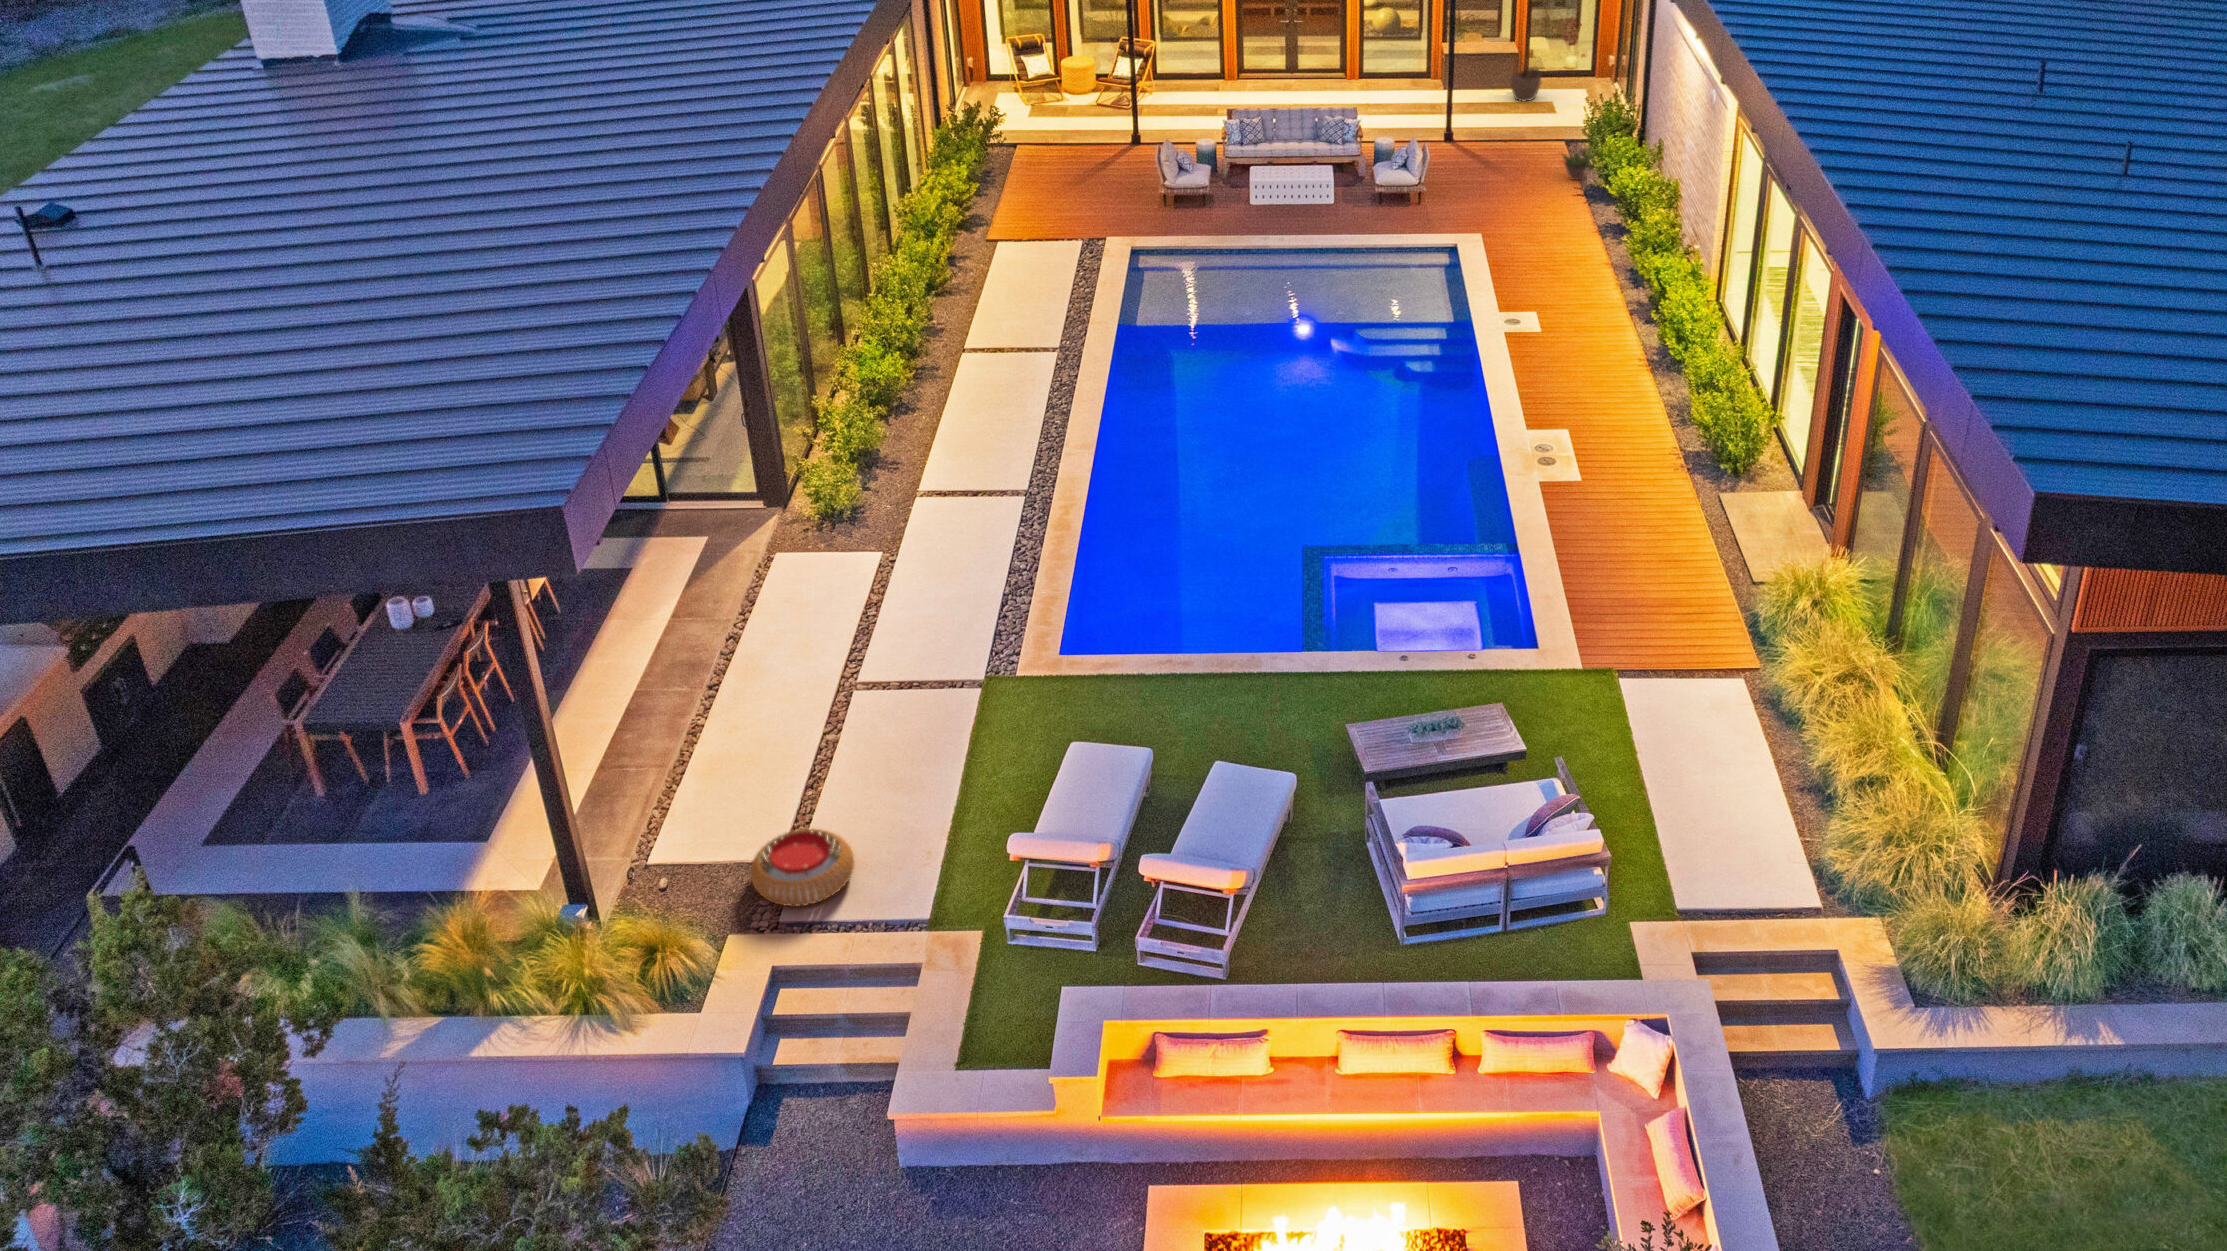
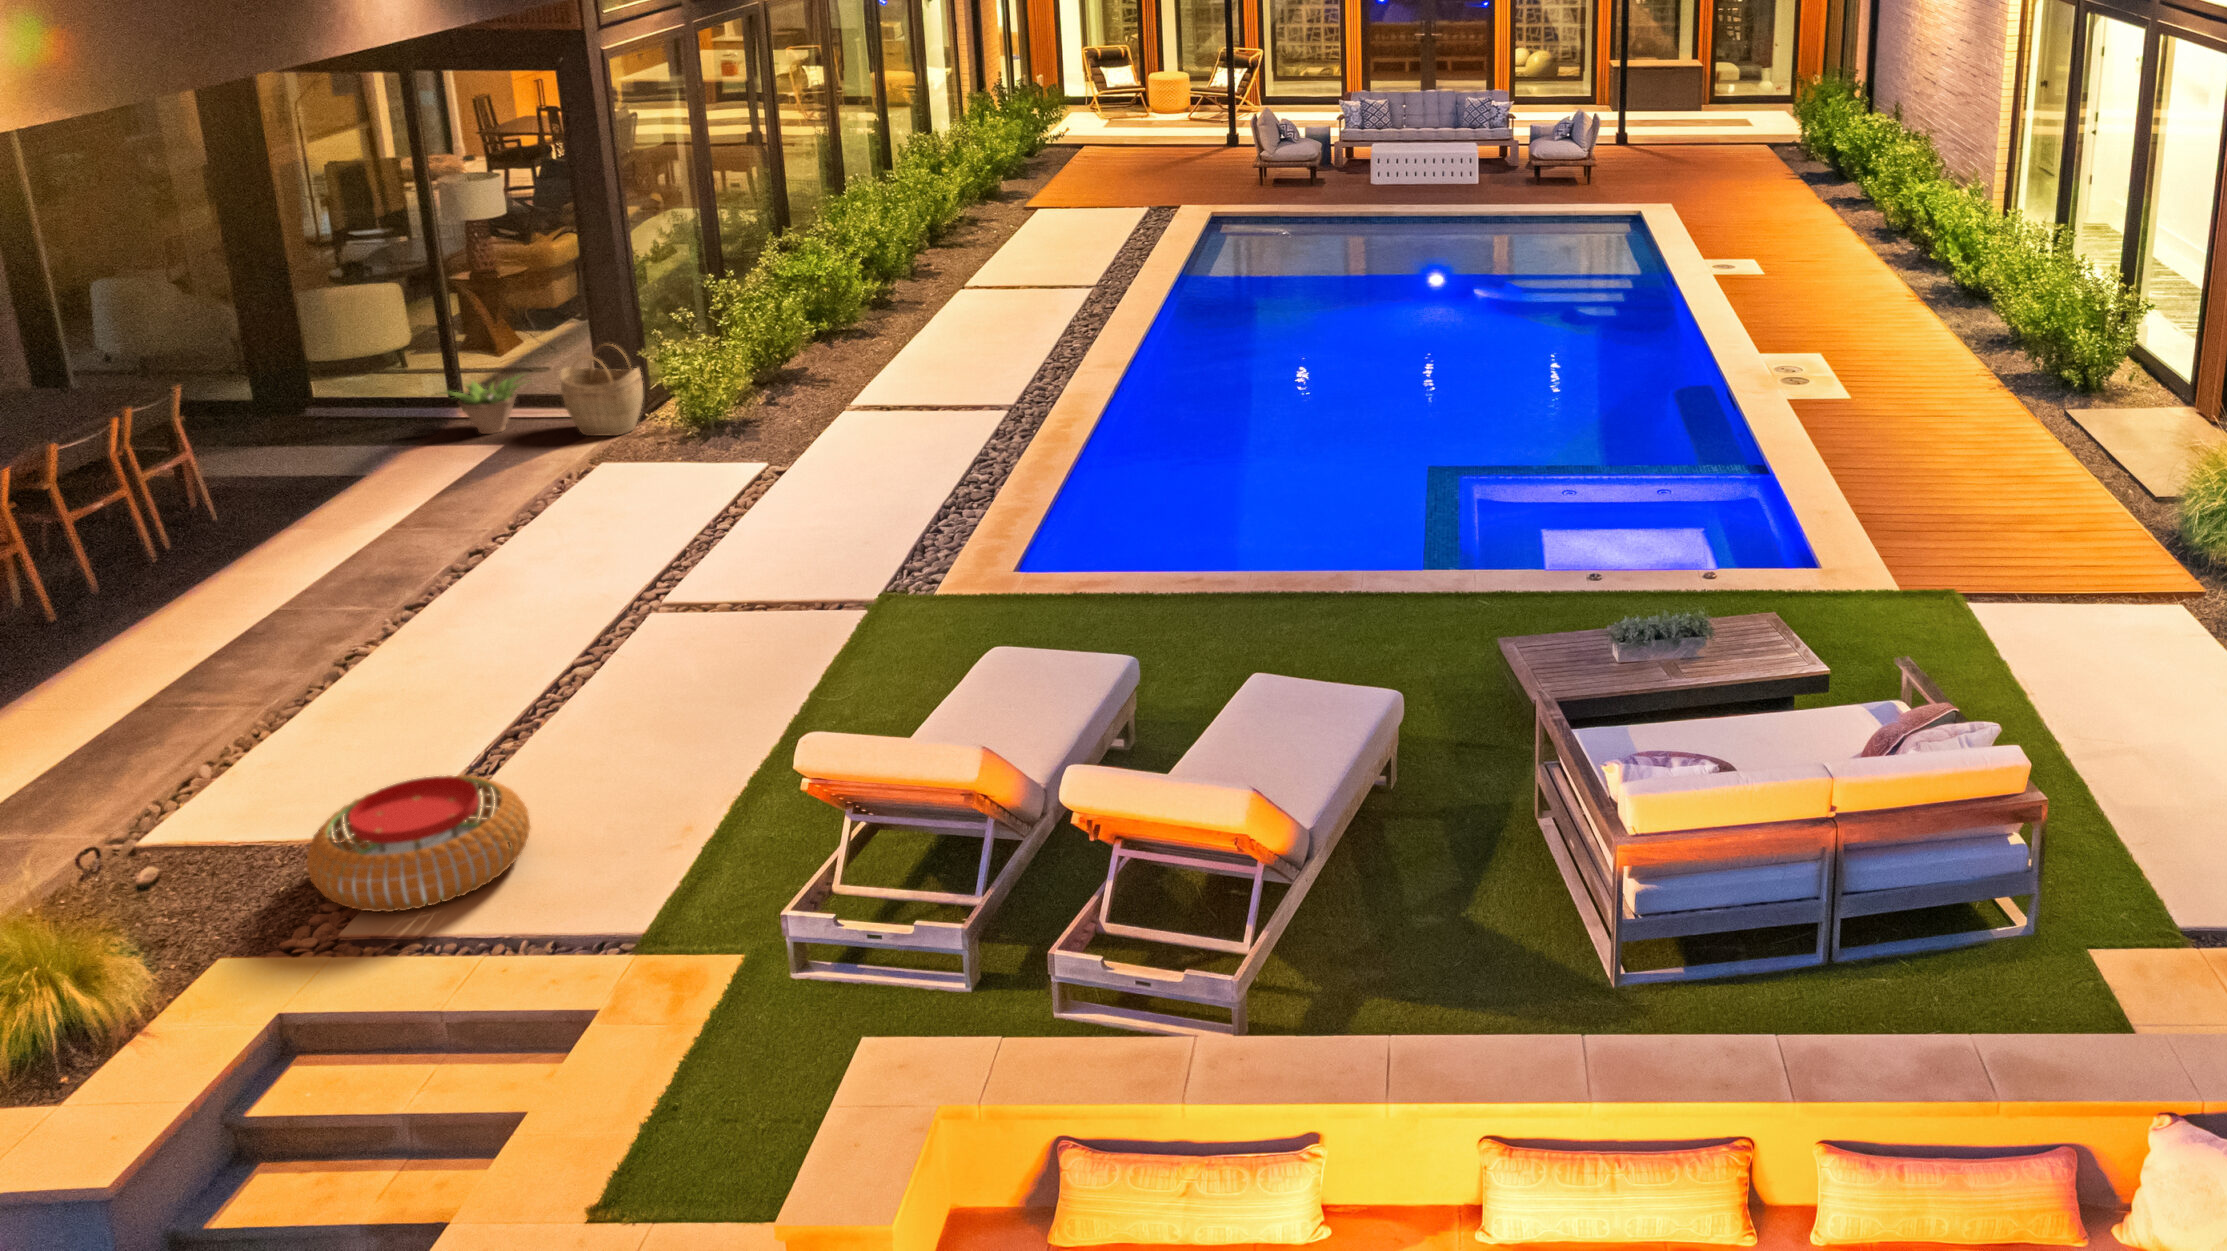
woven basket: present [1511,64,1541,101] -> present [560,345,643,436]
decorative plant: present [1562,153,1591,180] -> present [445,375,523,434]

